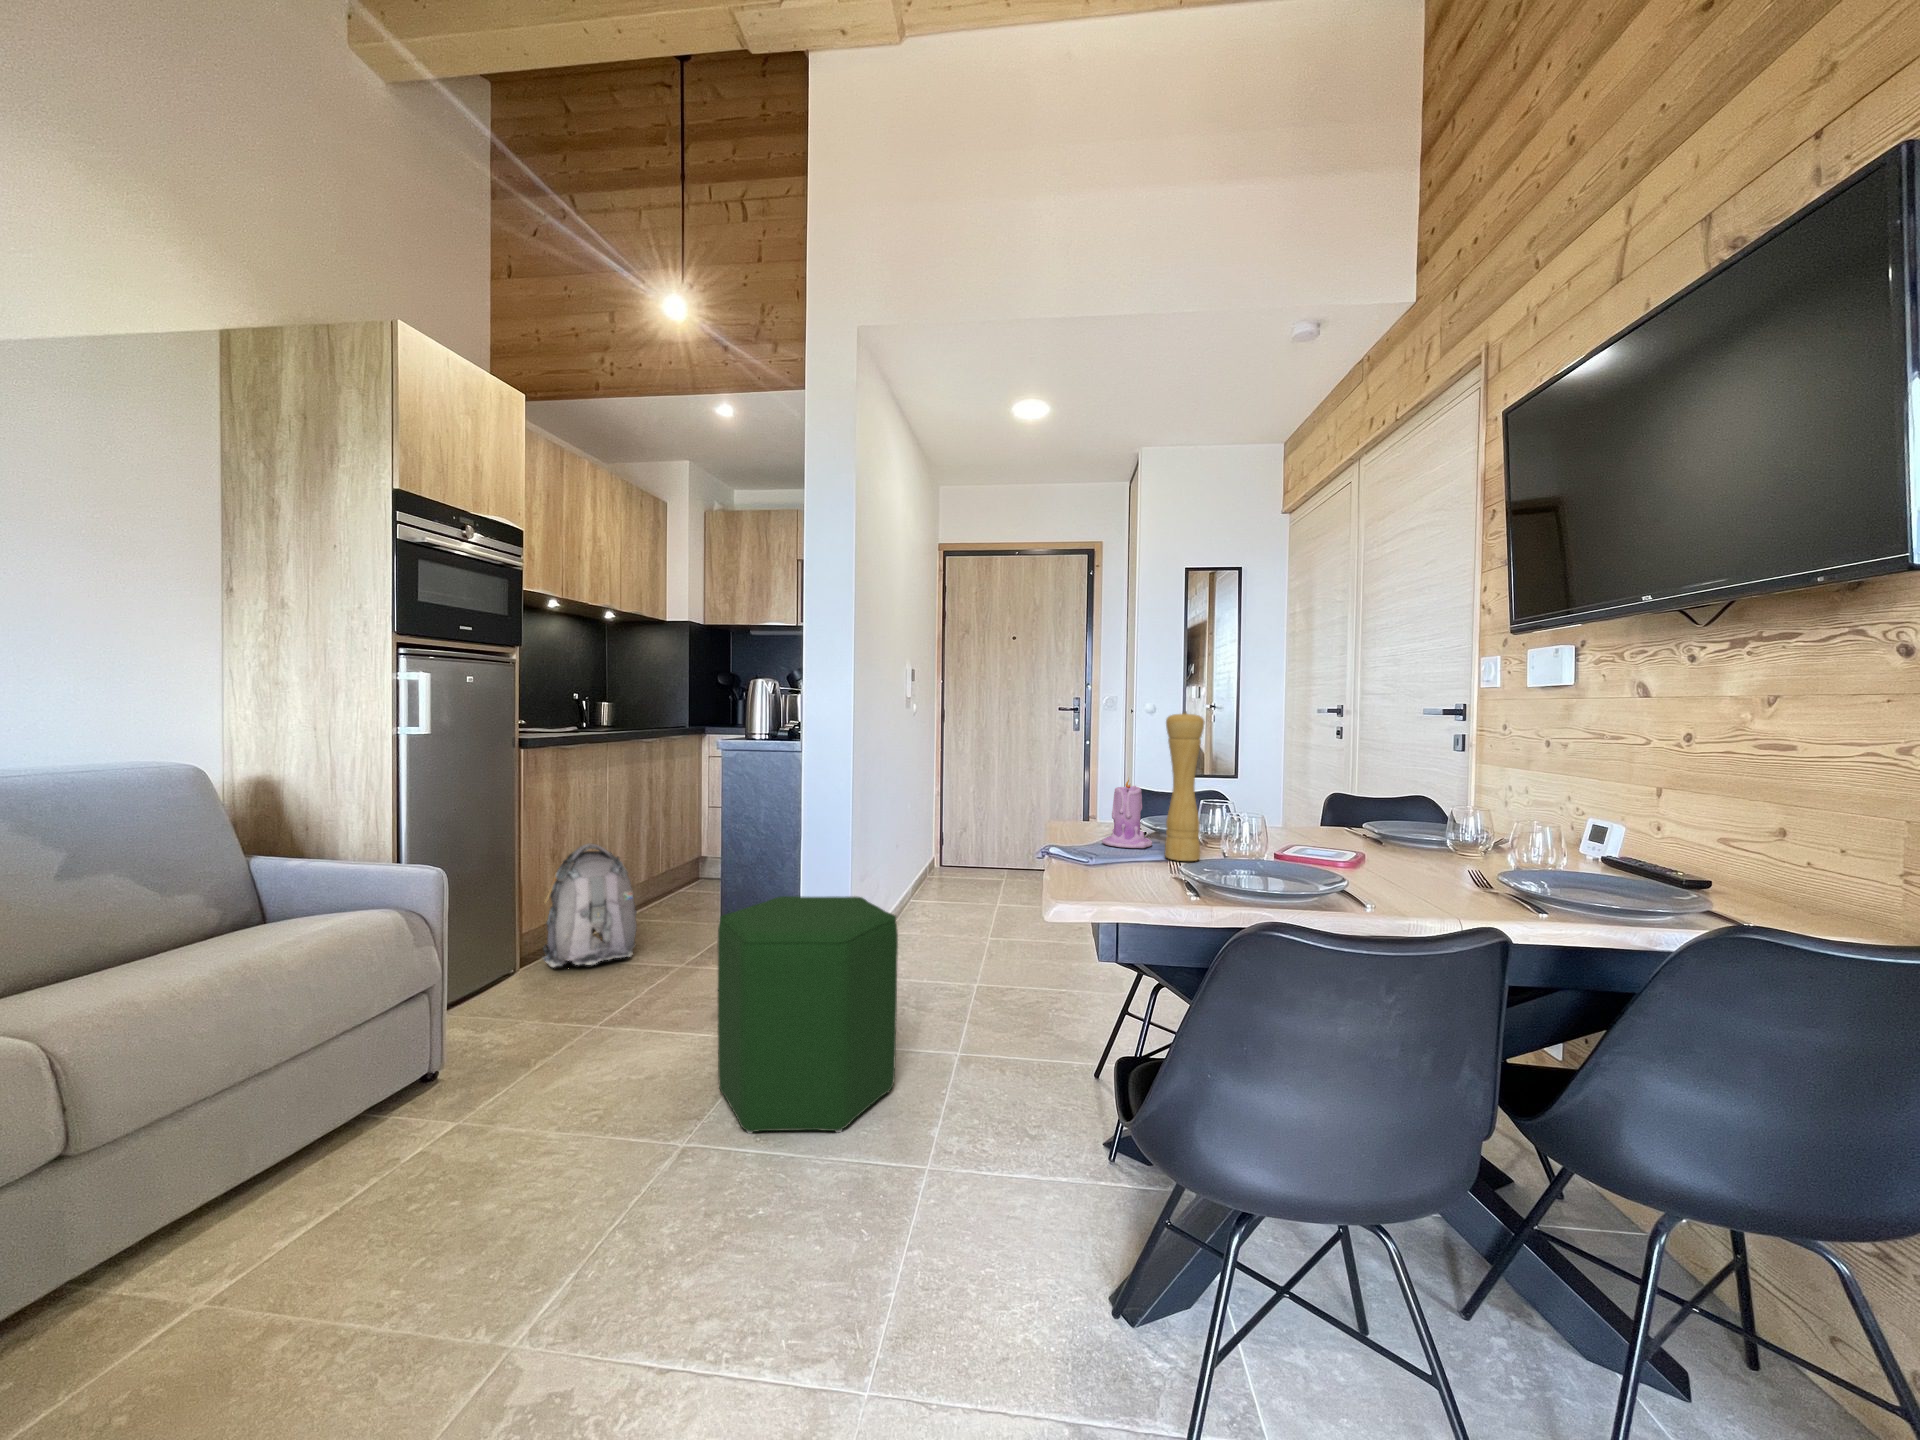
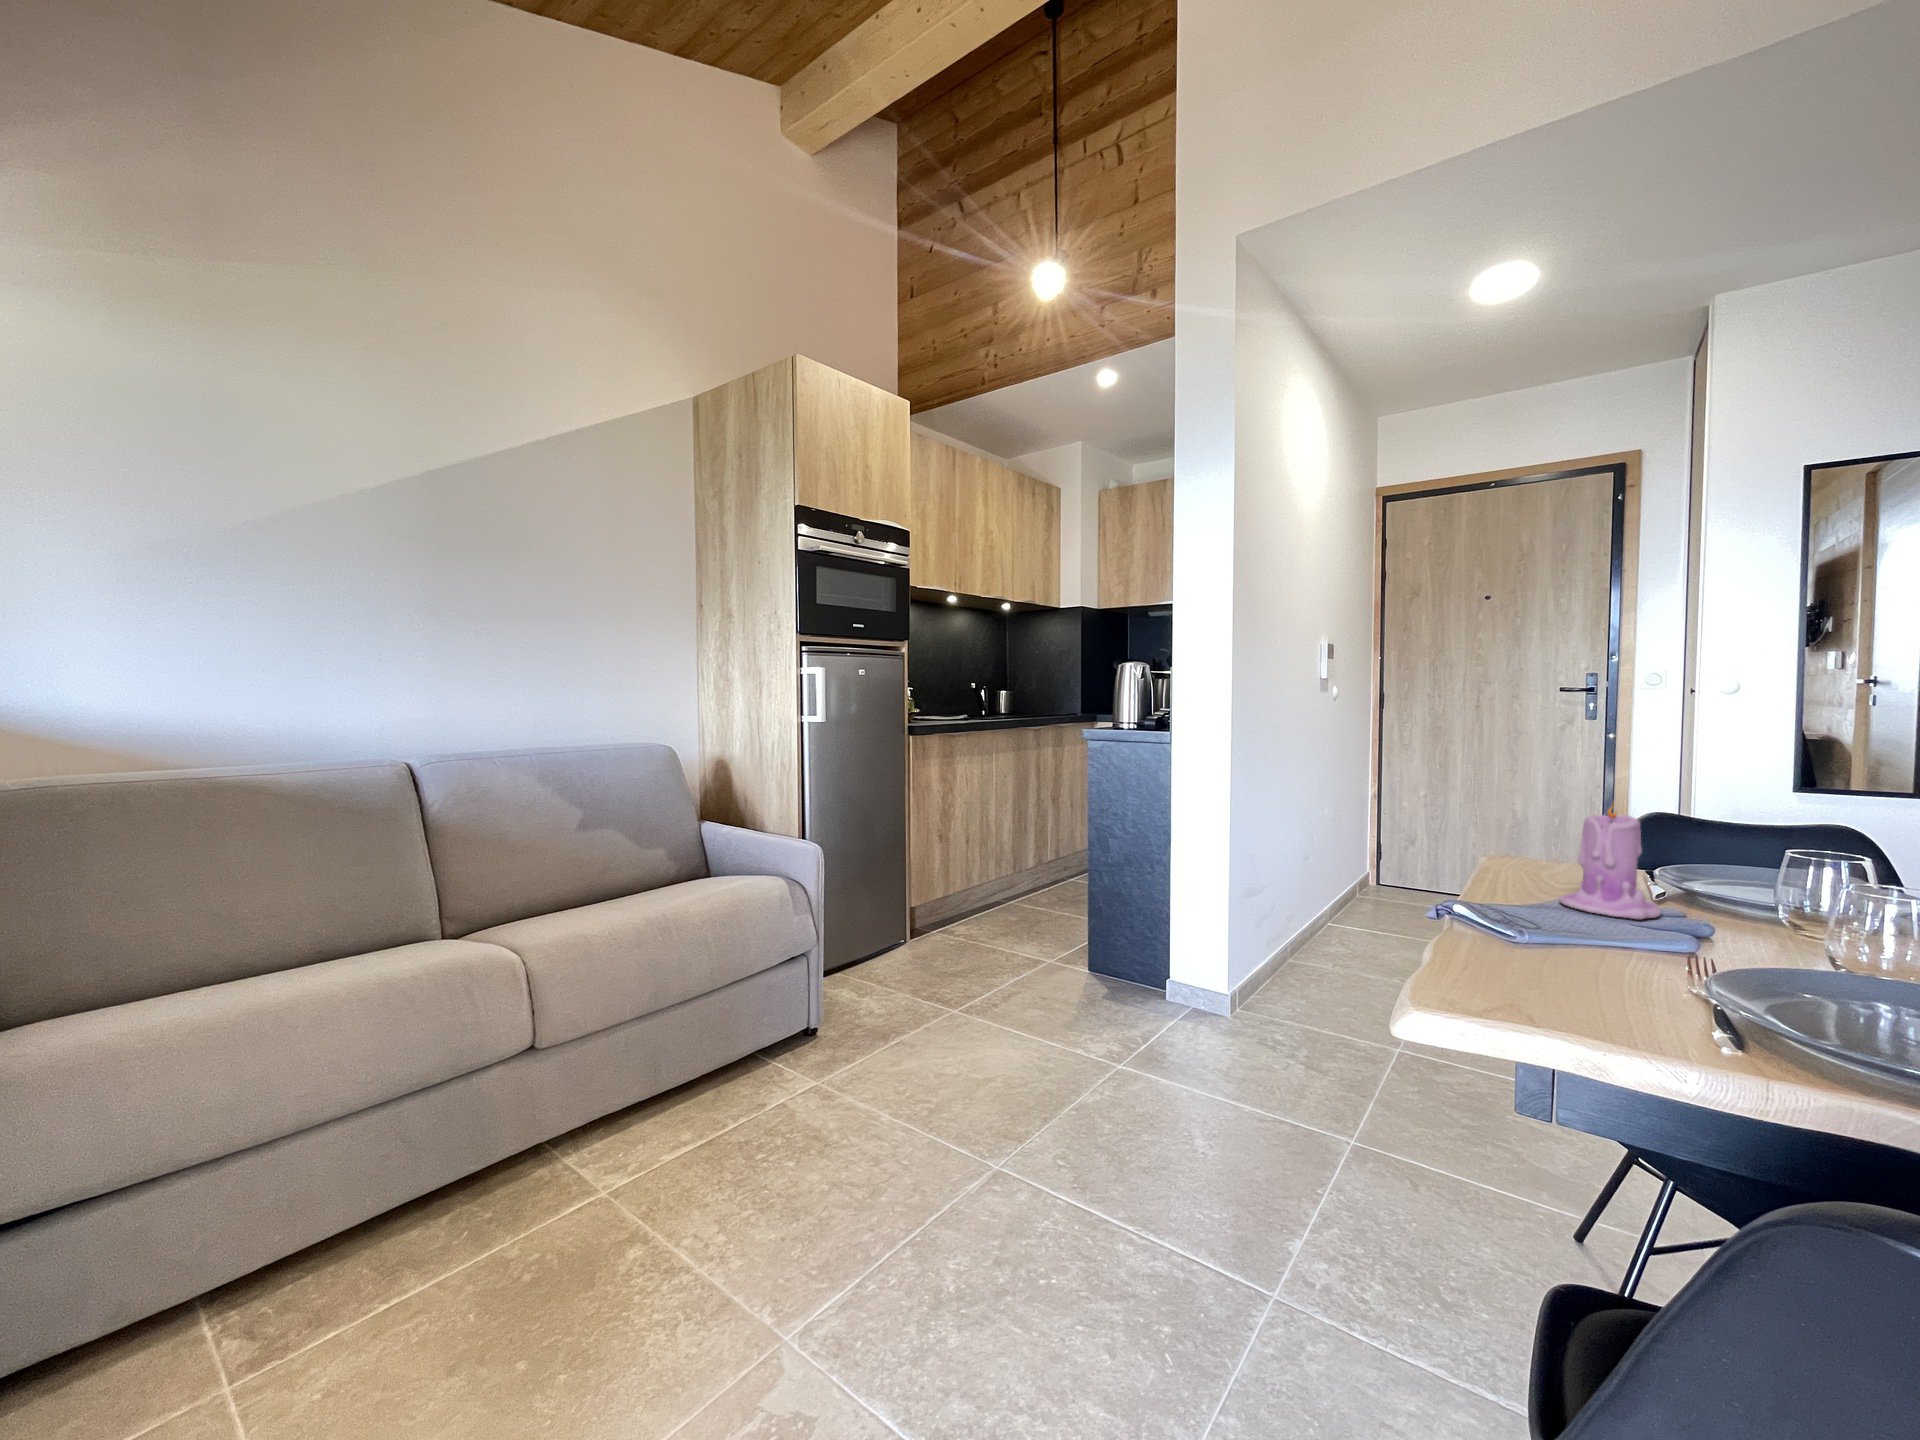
pepper mill: present [1165,711,1204,861] -> none [1677,692,1772,957]
backpack: present [543,844,637,967] -> none [925,832,1011,953]
ottoman: present [718,896,898,1134] -> none [1047,912,1256,1210]

